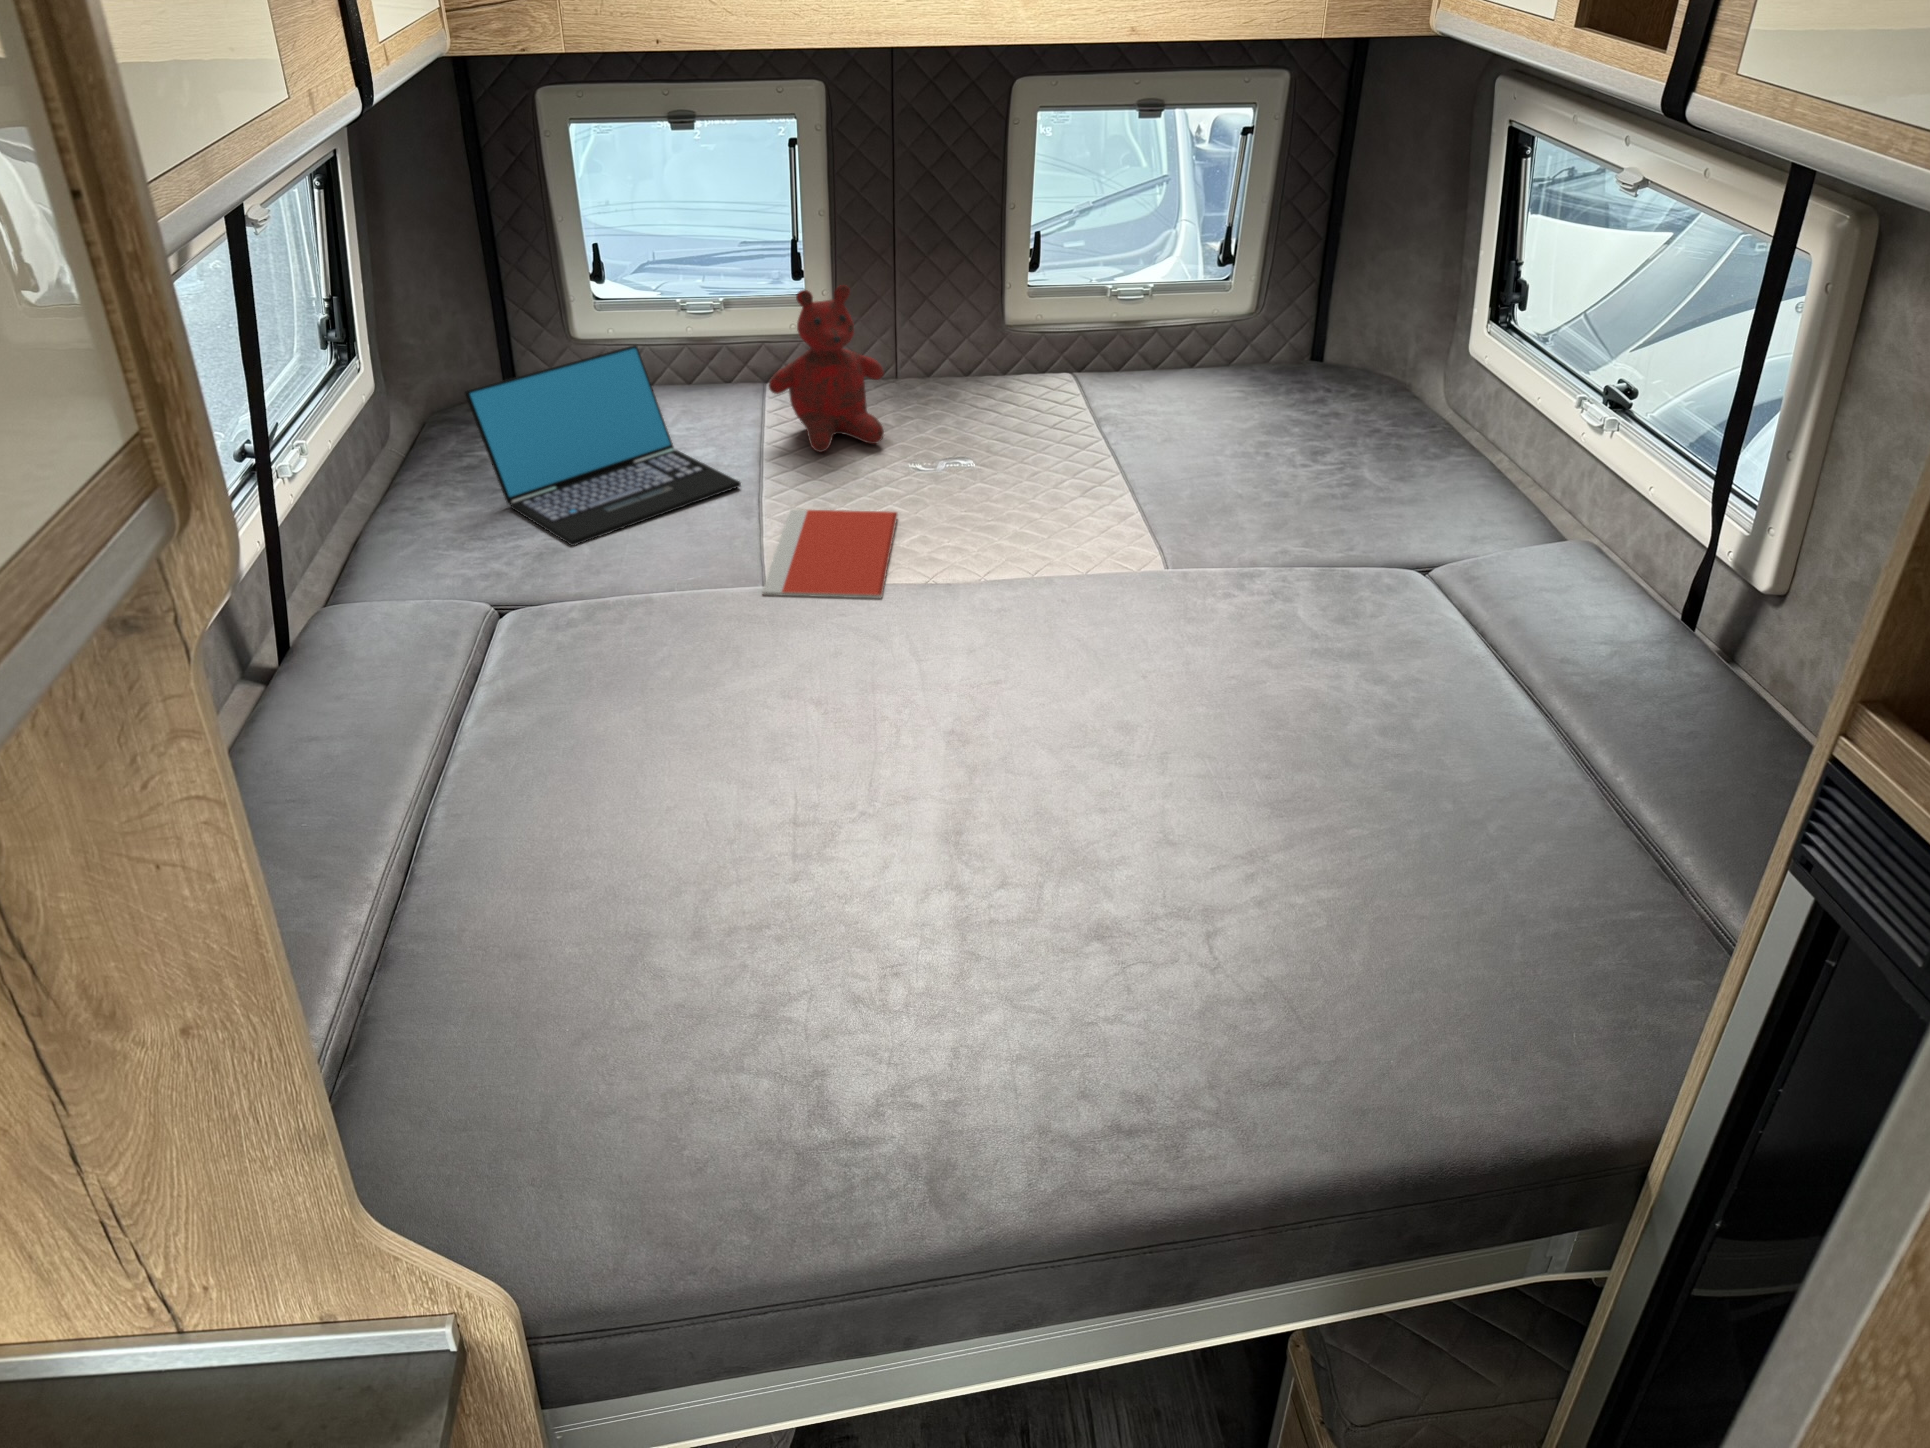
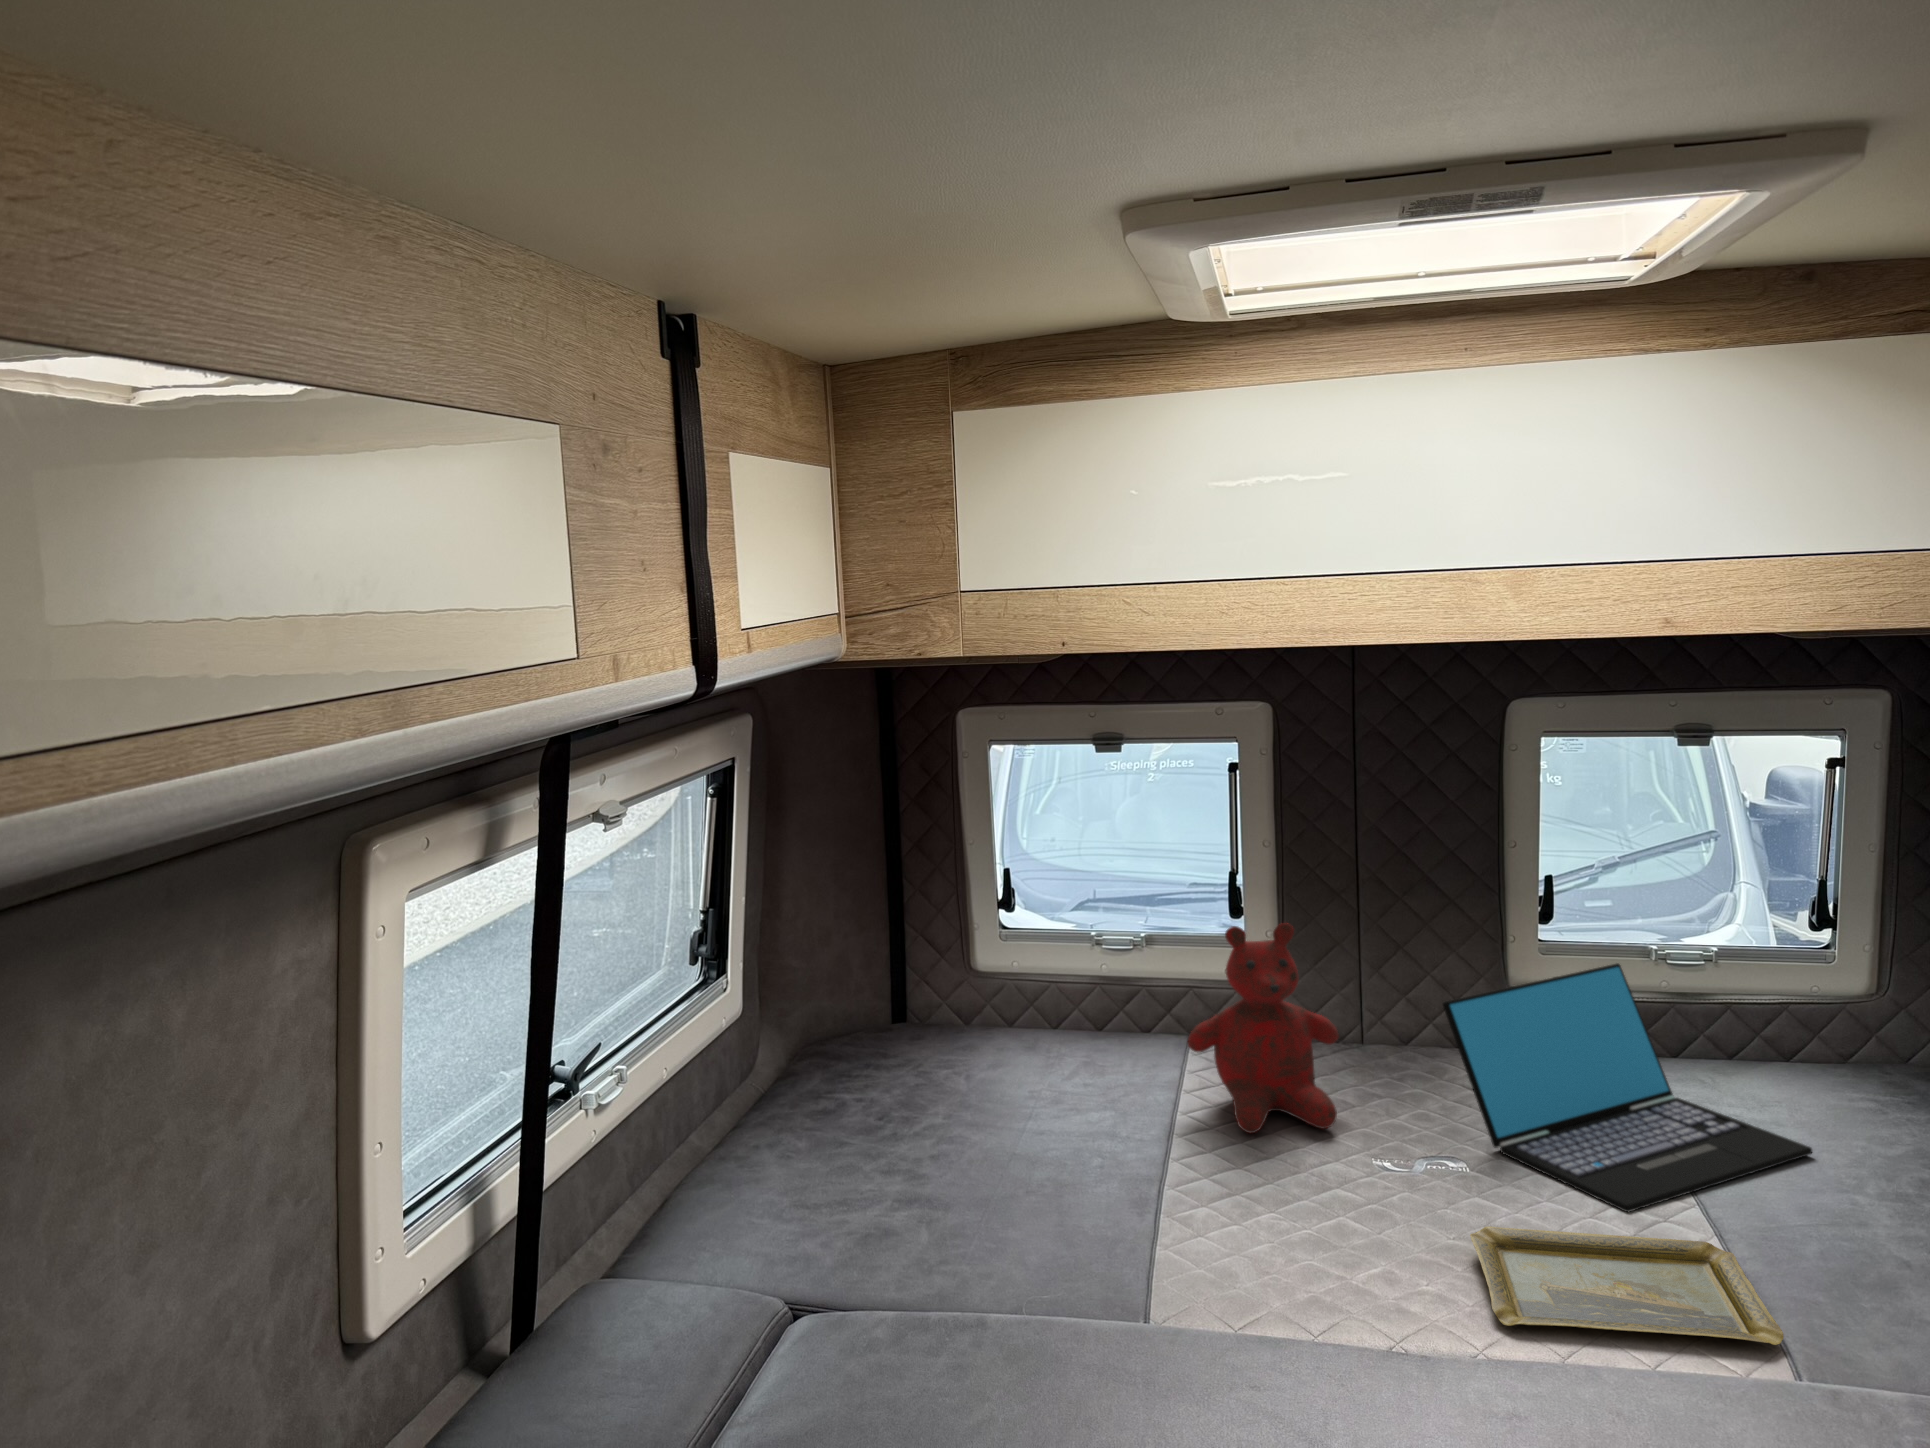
laptop: present [465,345,741,546] -> present [1443,963,1812,1212]
tray: none [977,494,1160,559] -> present [1470,1226,1784,1345]
notebook: present [763,509,898,598] -> none [1140,1209,1350,1368]

